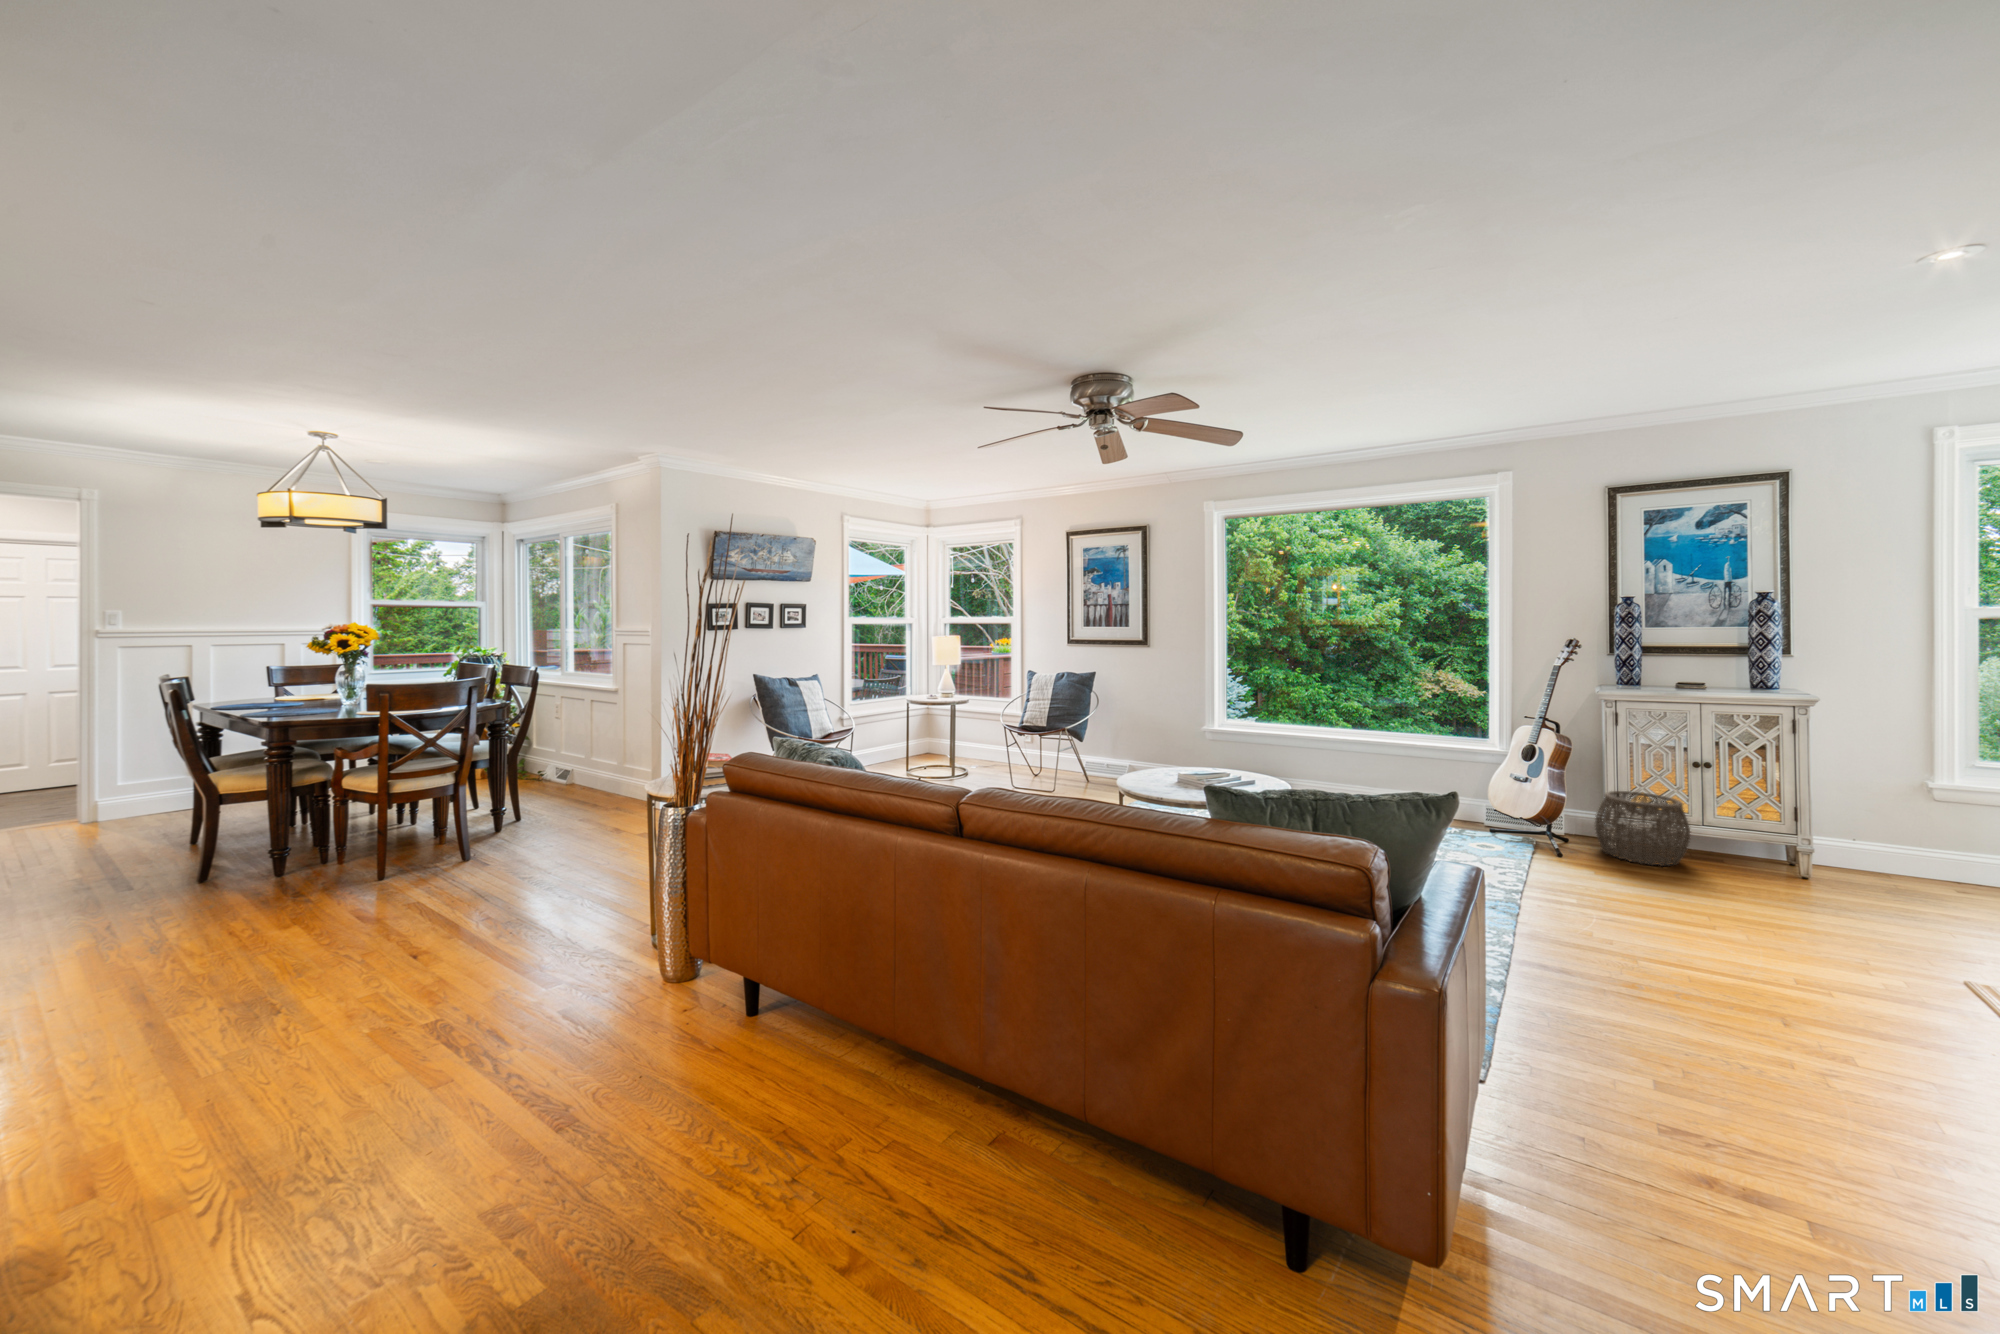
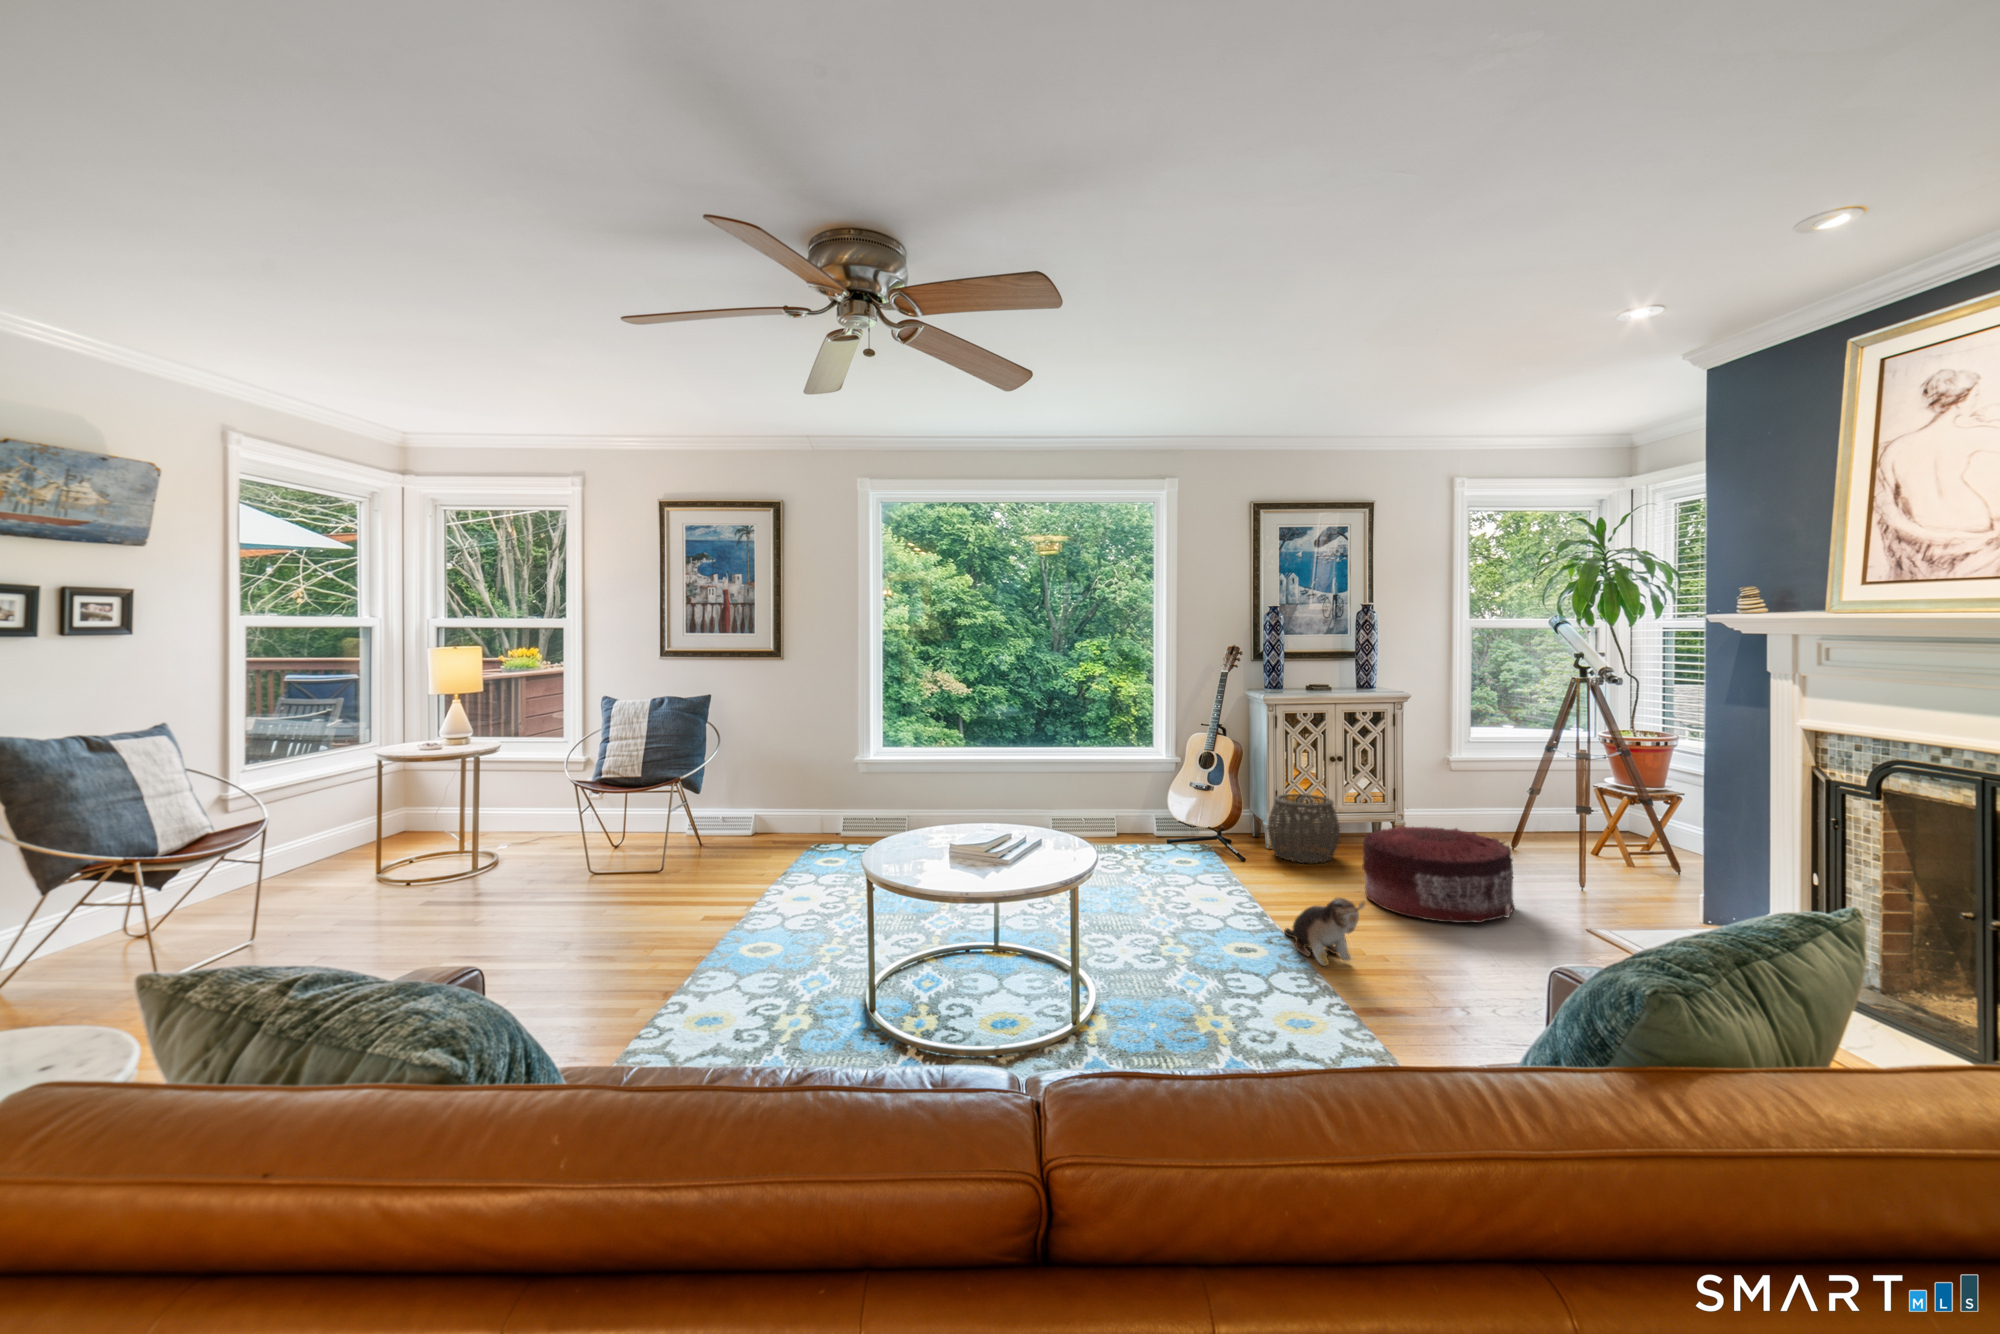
pouf: none [1686,837,1926,962] -> present [1362,826,1514,923]
plush toy: none [1548,887,1619,952] -> present [1284,898,1365,966]

